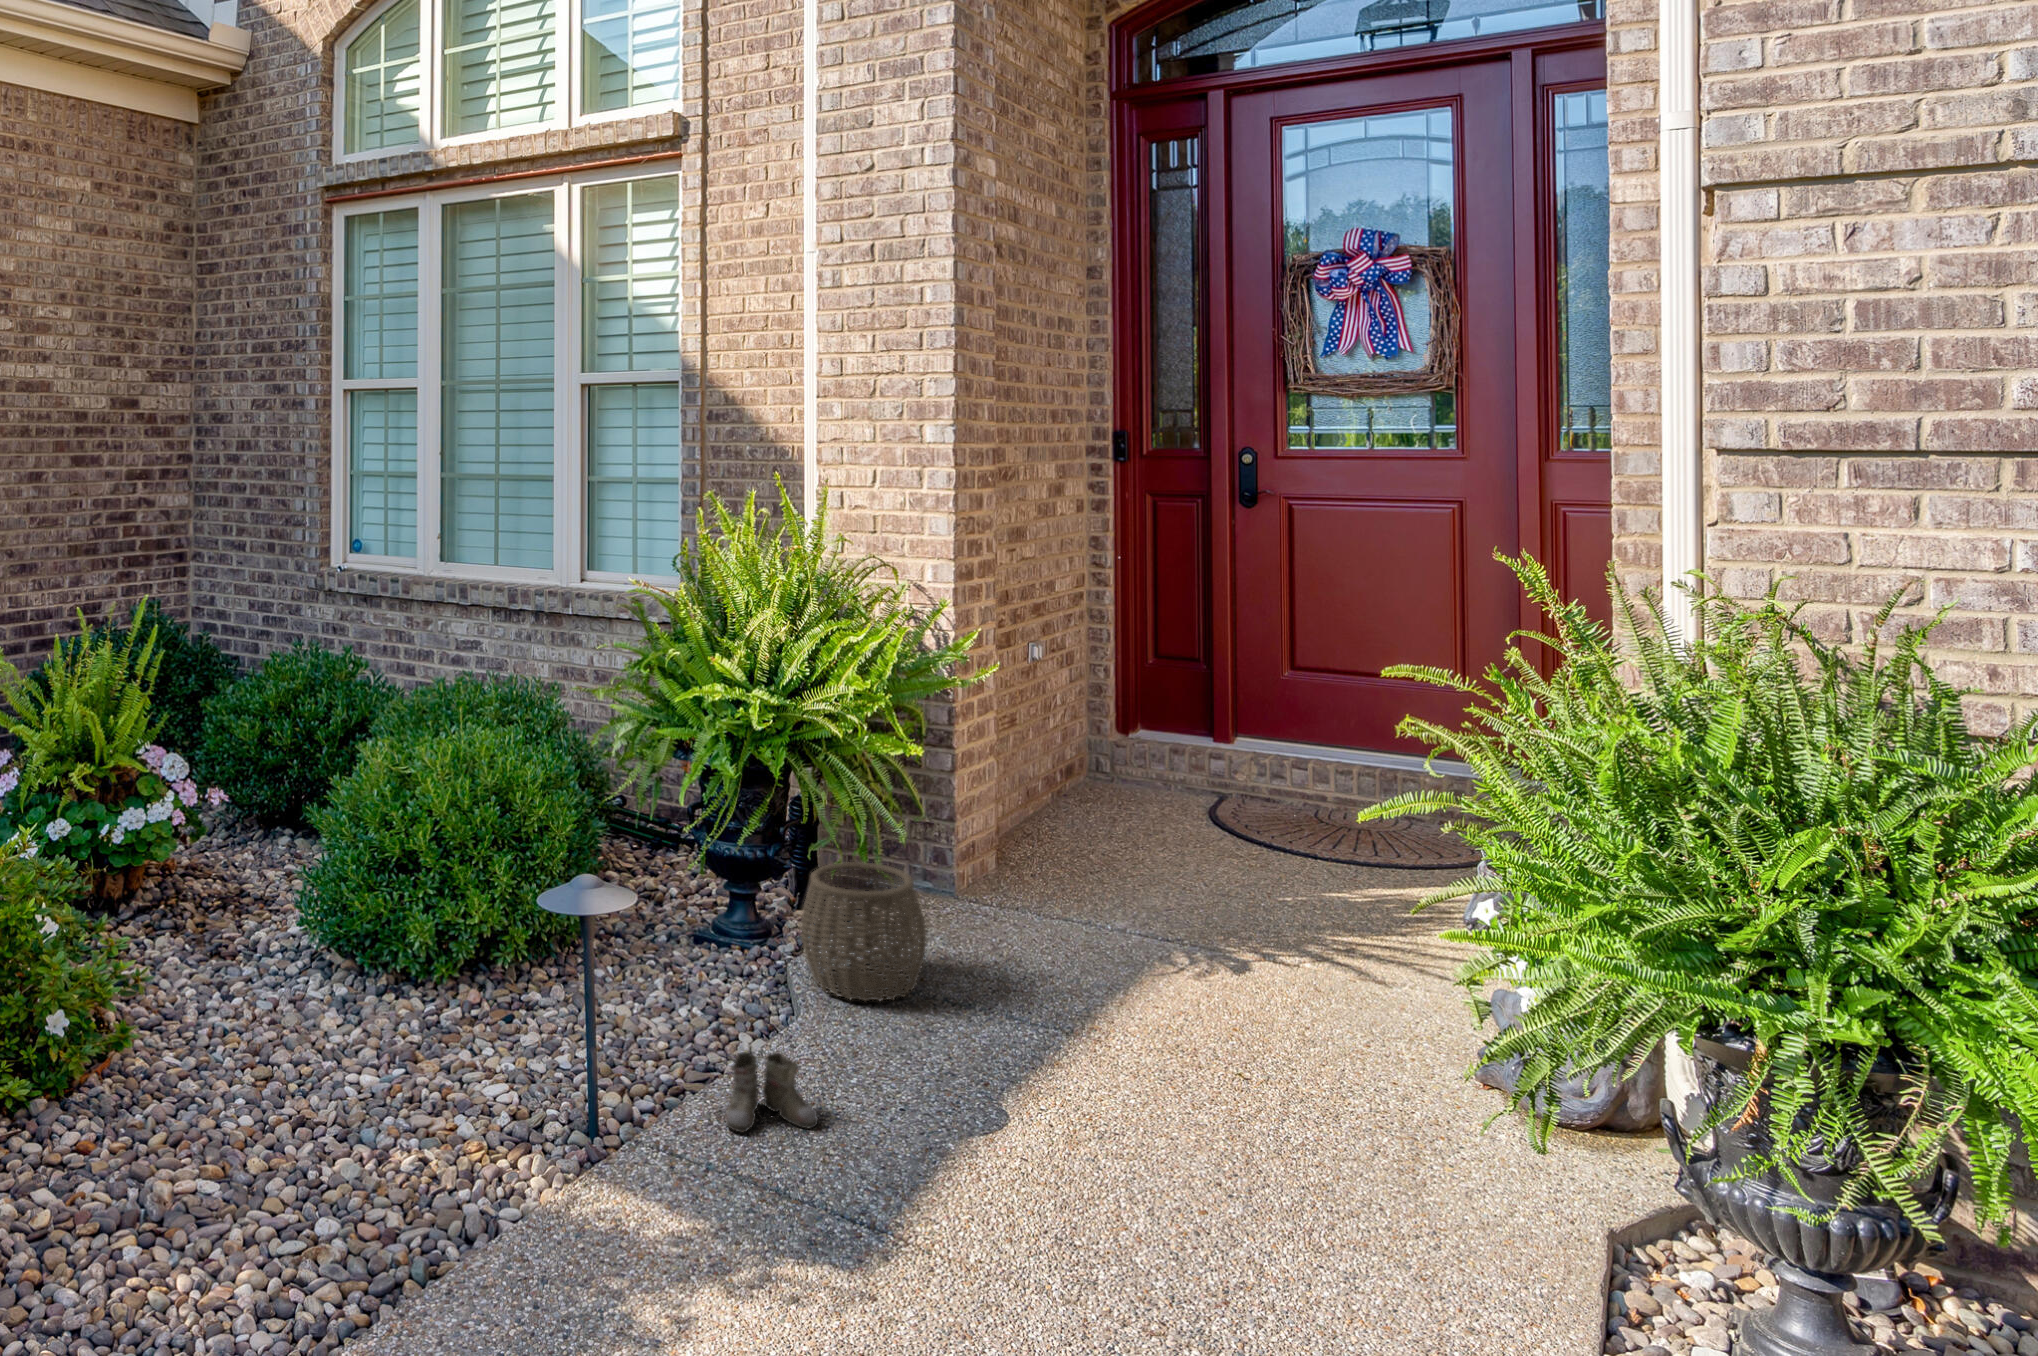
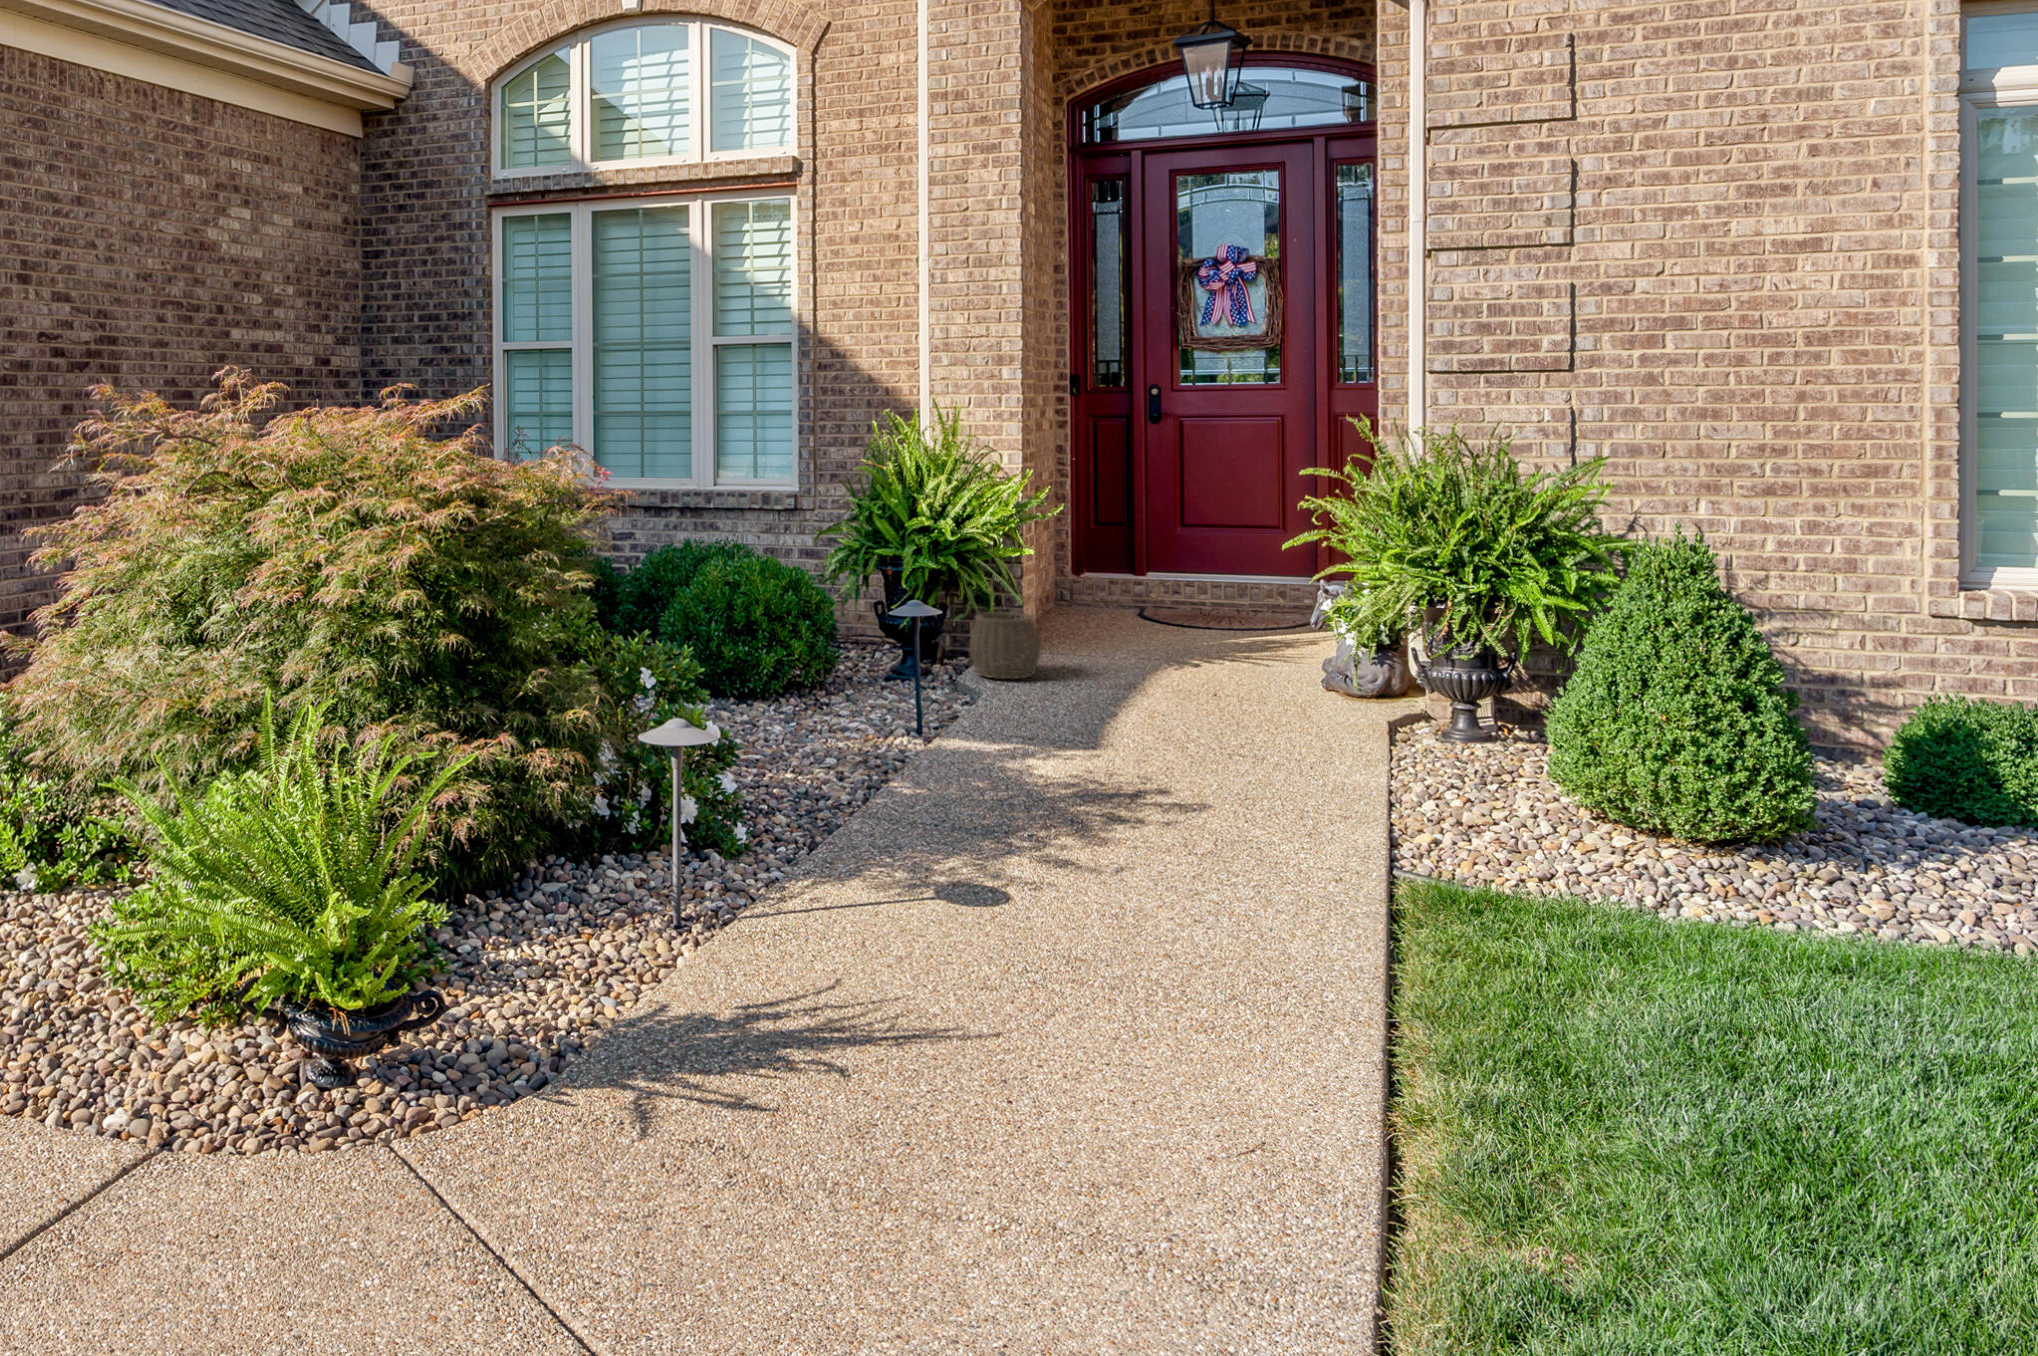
boots: present [725,1052,818,1132] -> none [971,683,1027,717]

